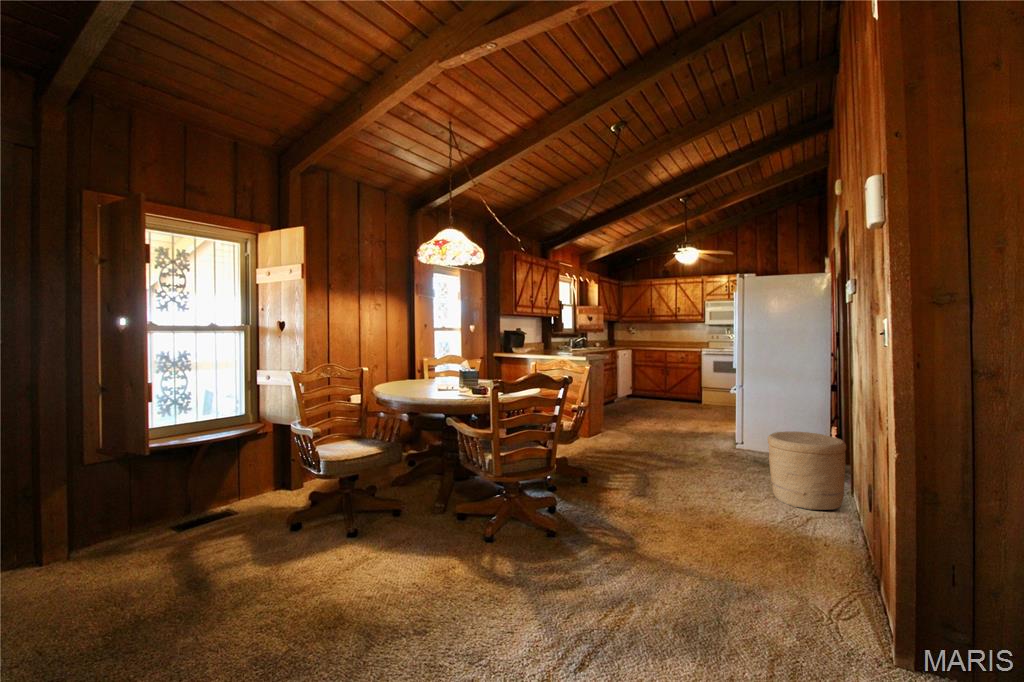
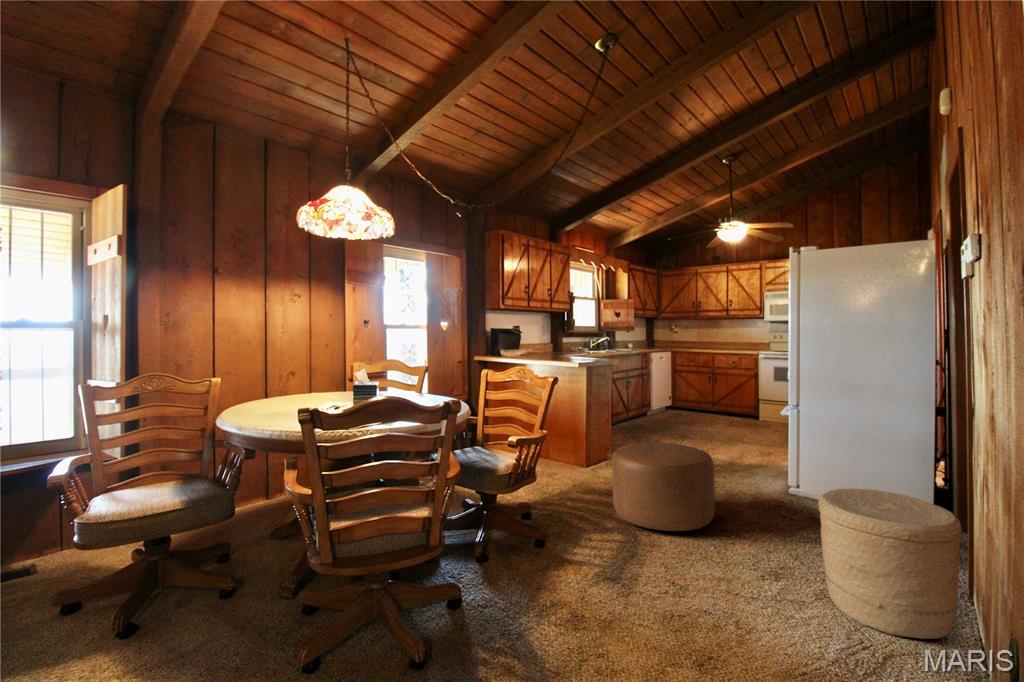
ottoman: none [623,413,695,470] -> present [612,442,715,531]

